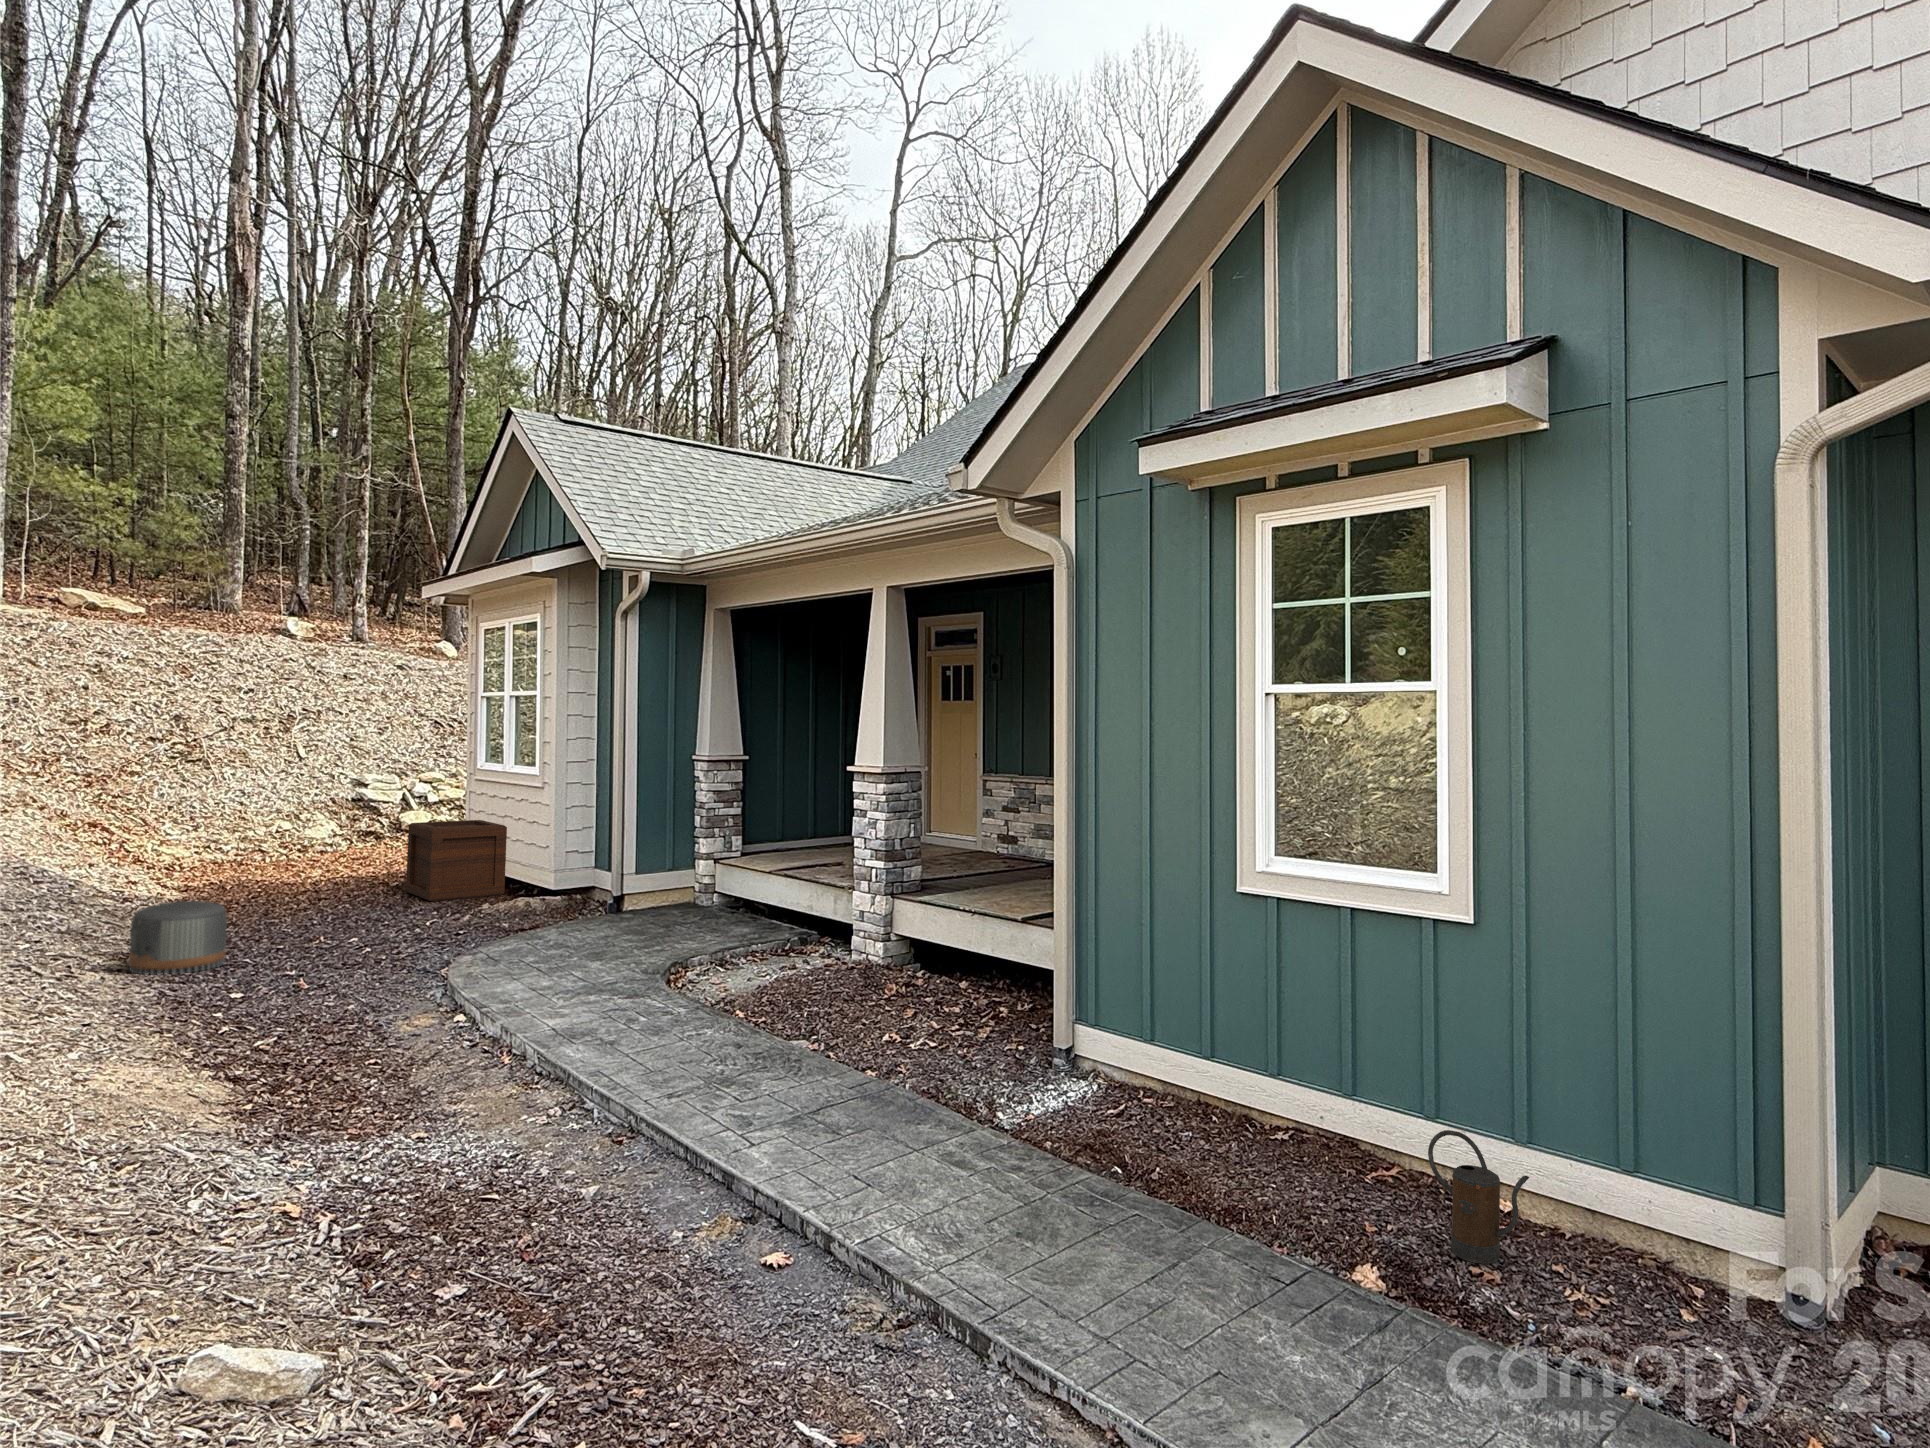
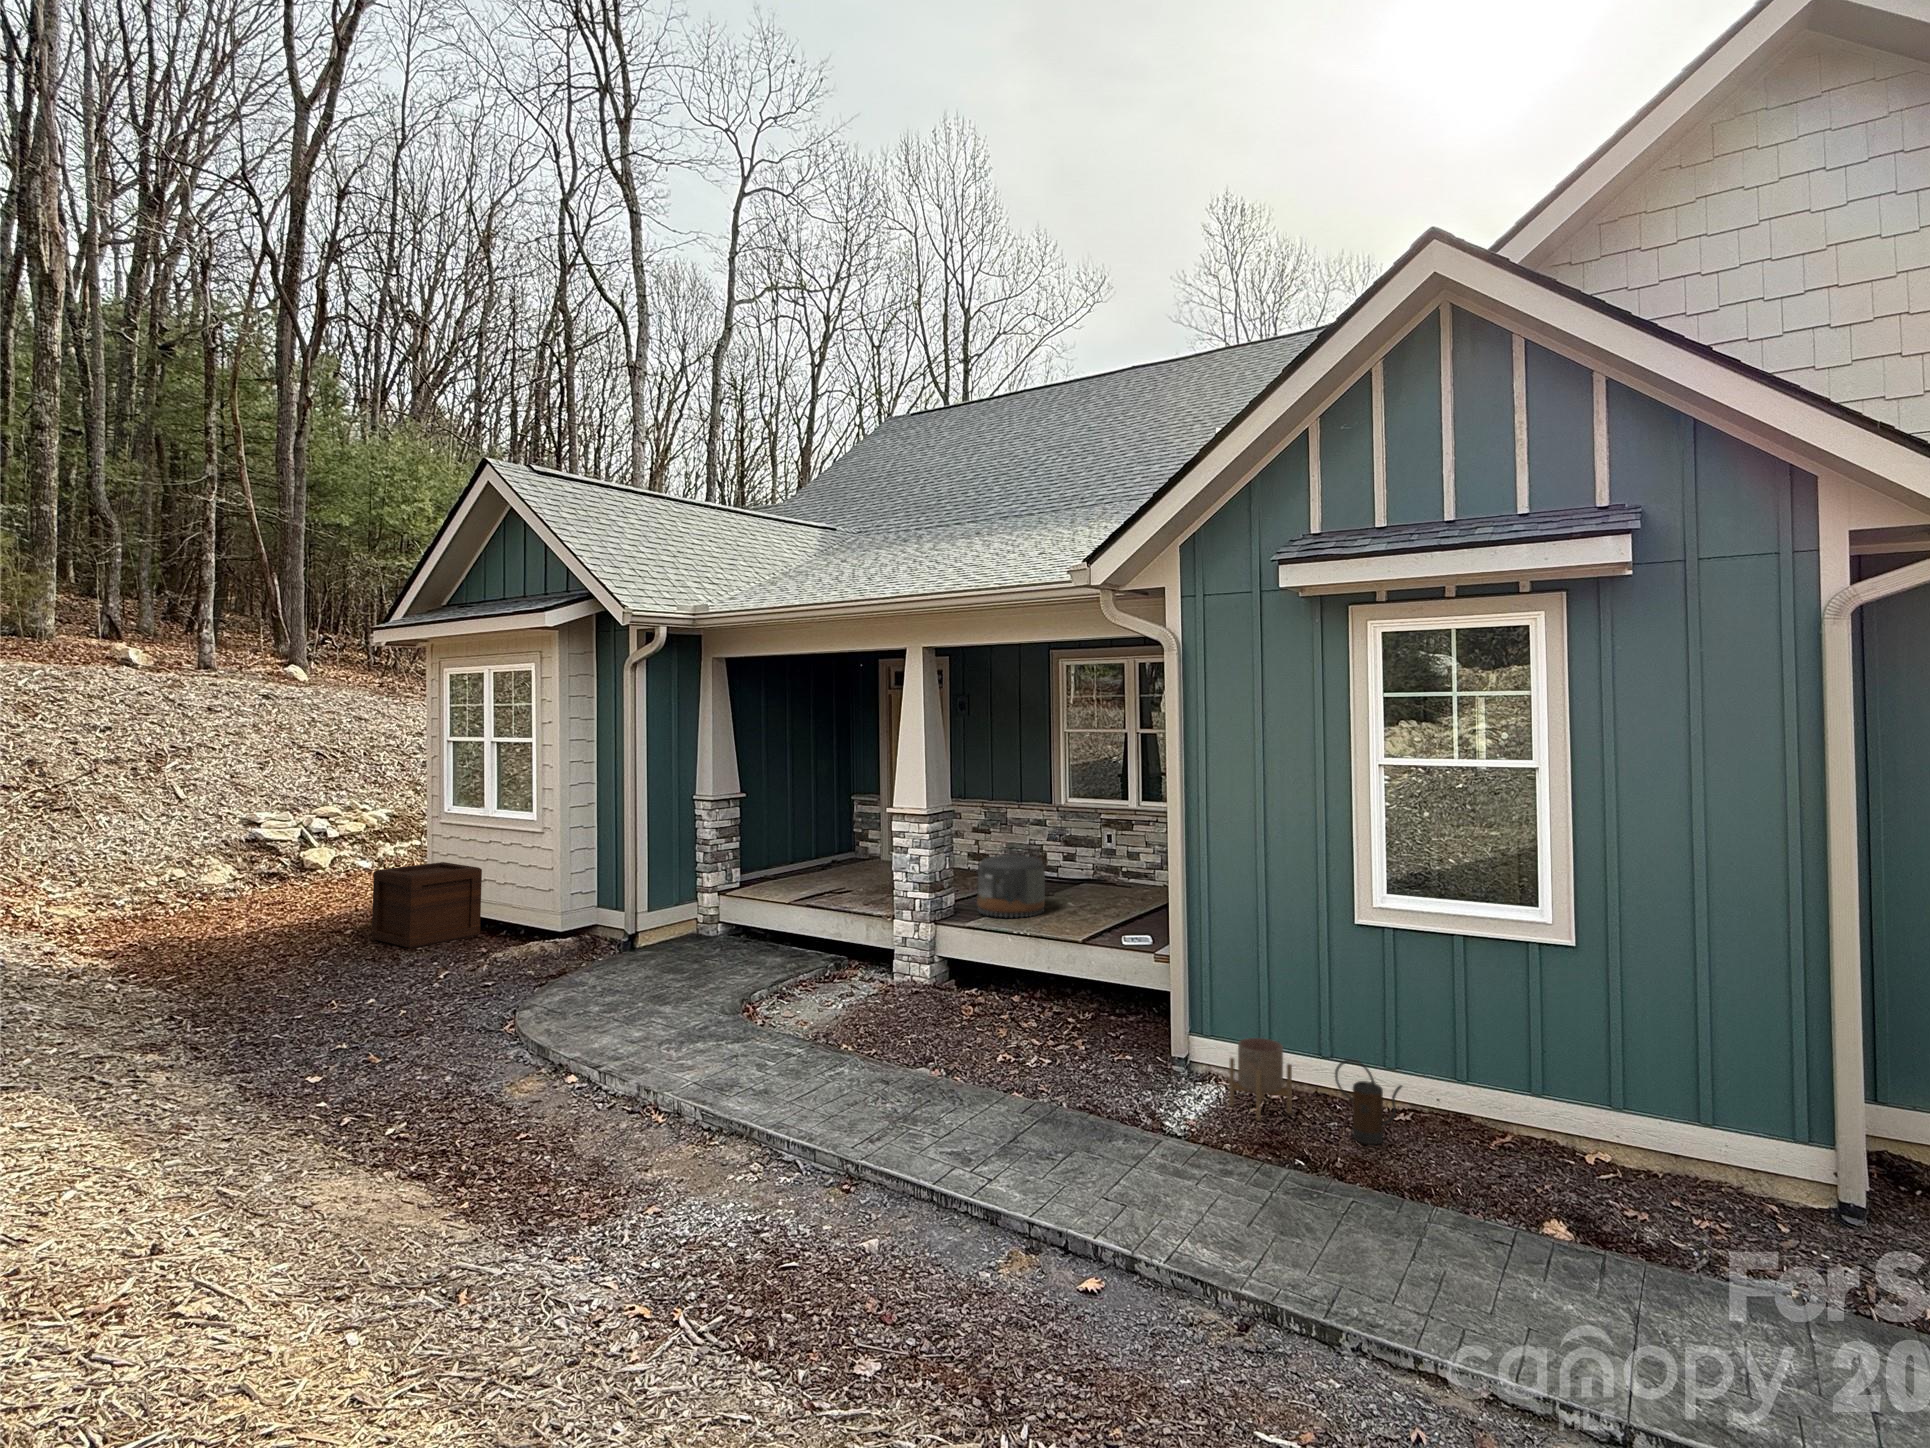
pouf: present [129,901,227,975] -> present [977,854,1045,917]
planter: none [1090,1028,1160,1126] -> present [1229,1038,1292,1121]
watering can: present [1428,1130,1529,1264] -> present [1335,1059,1402,1144]

